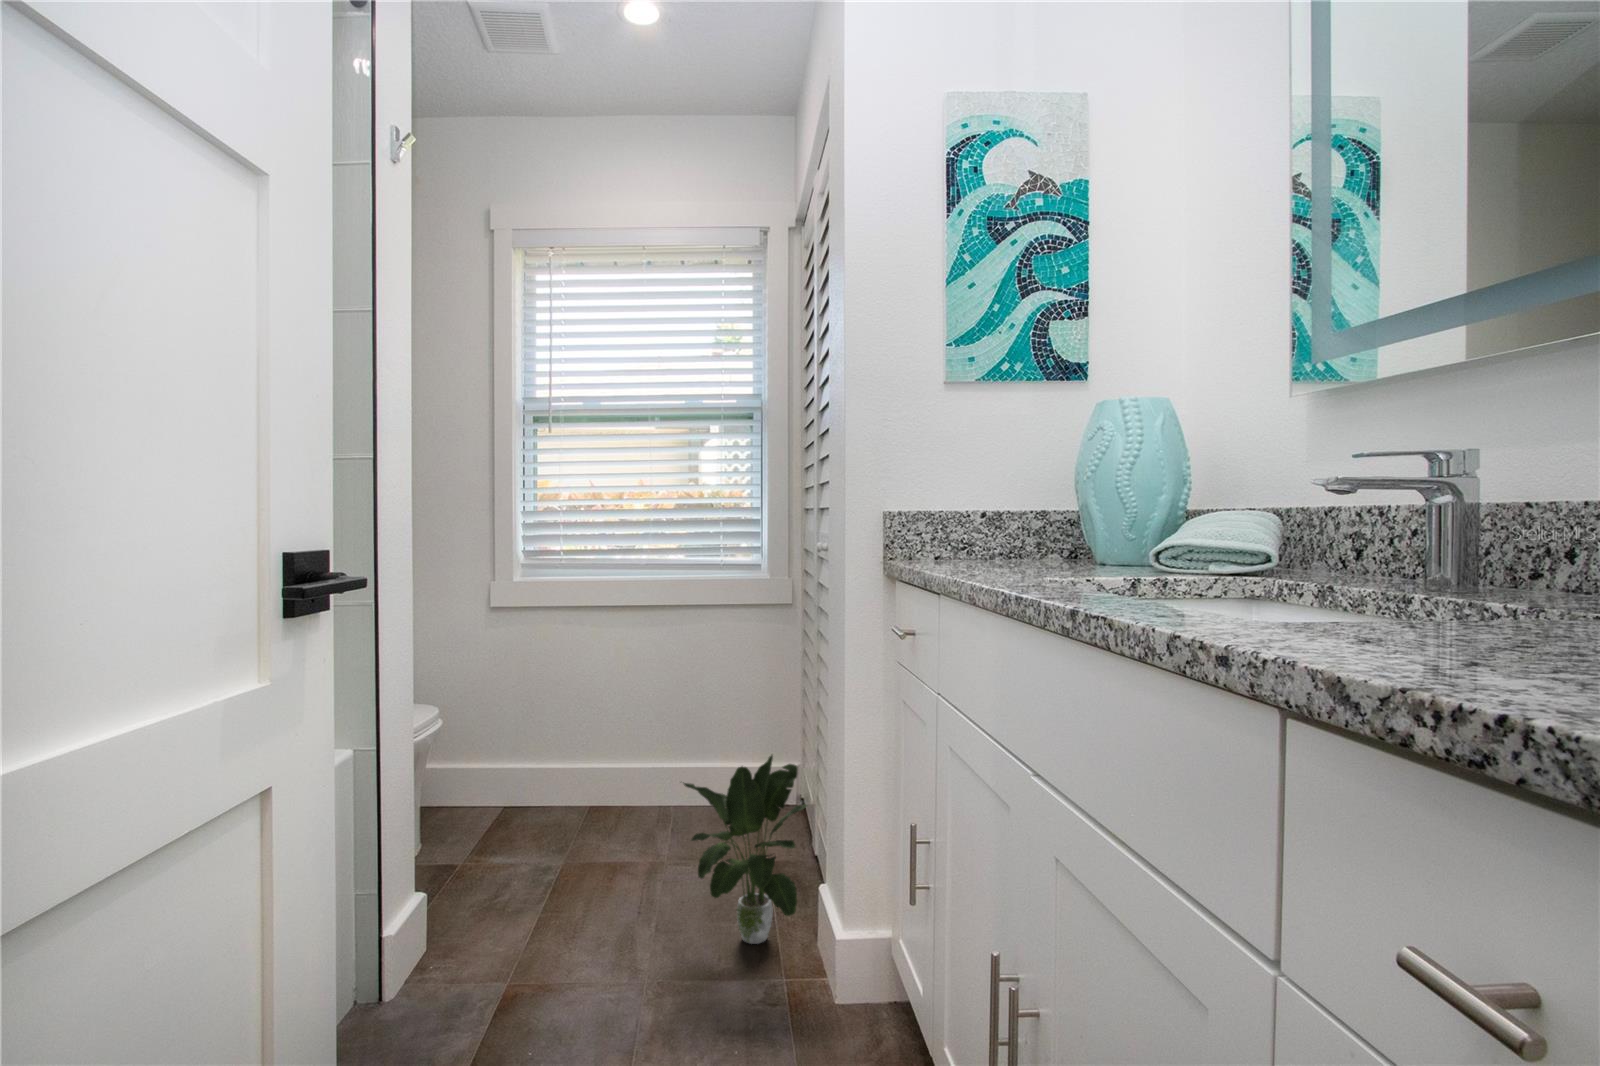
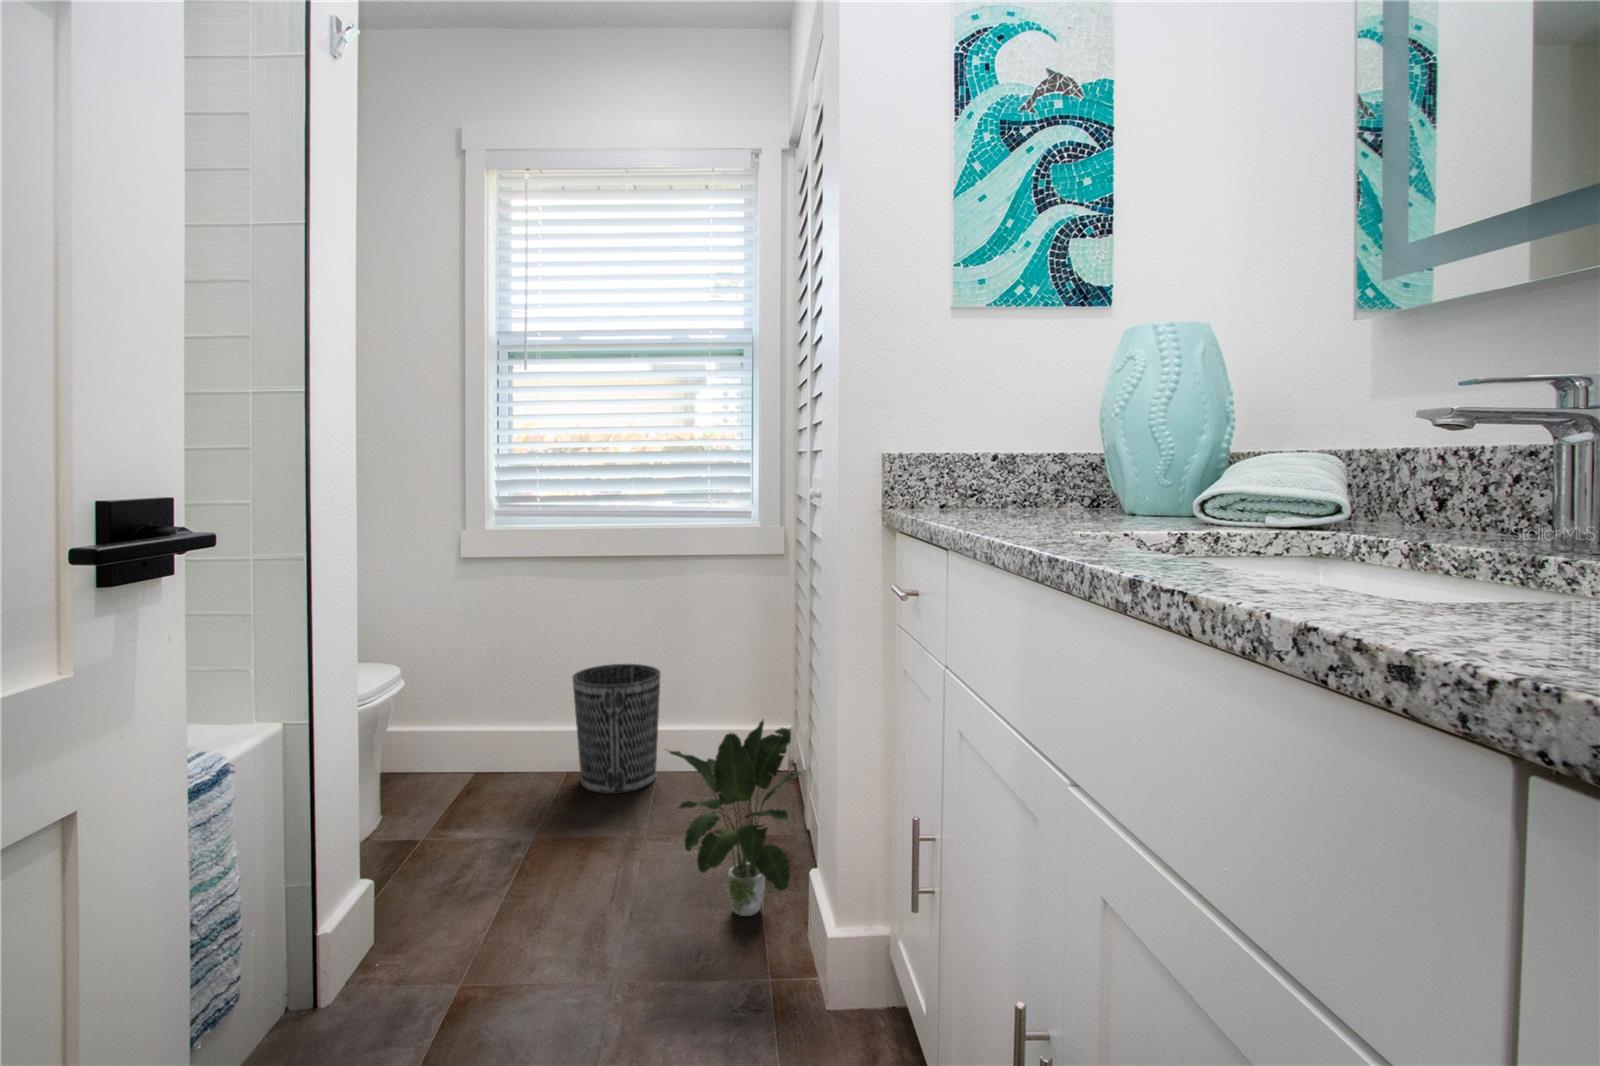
wastebasket: none [586,708,670,834] -> present [573,664,661,794]

